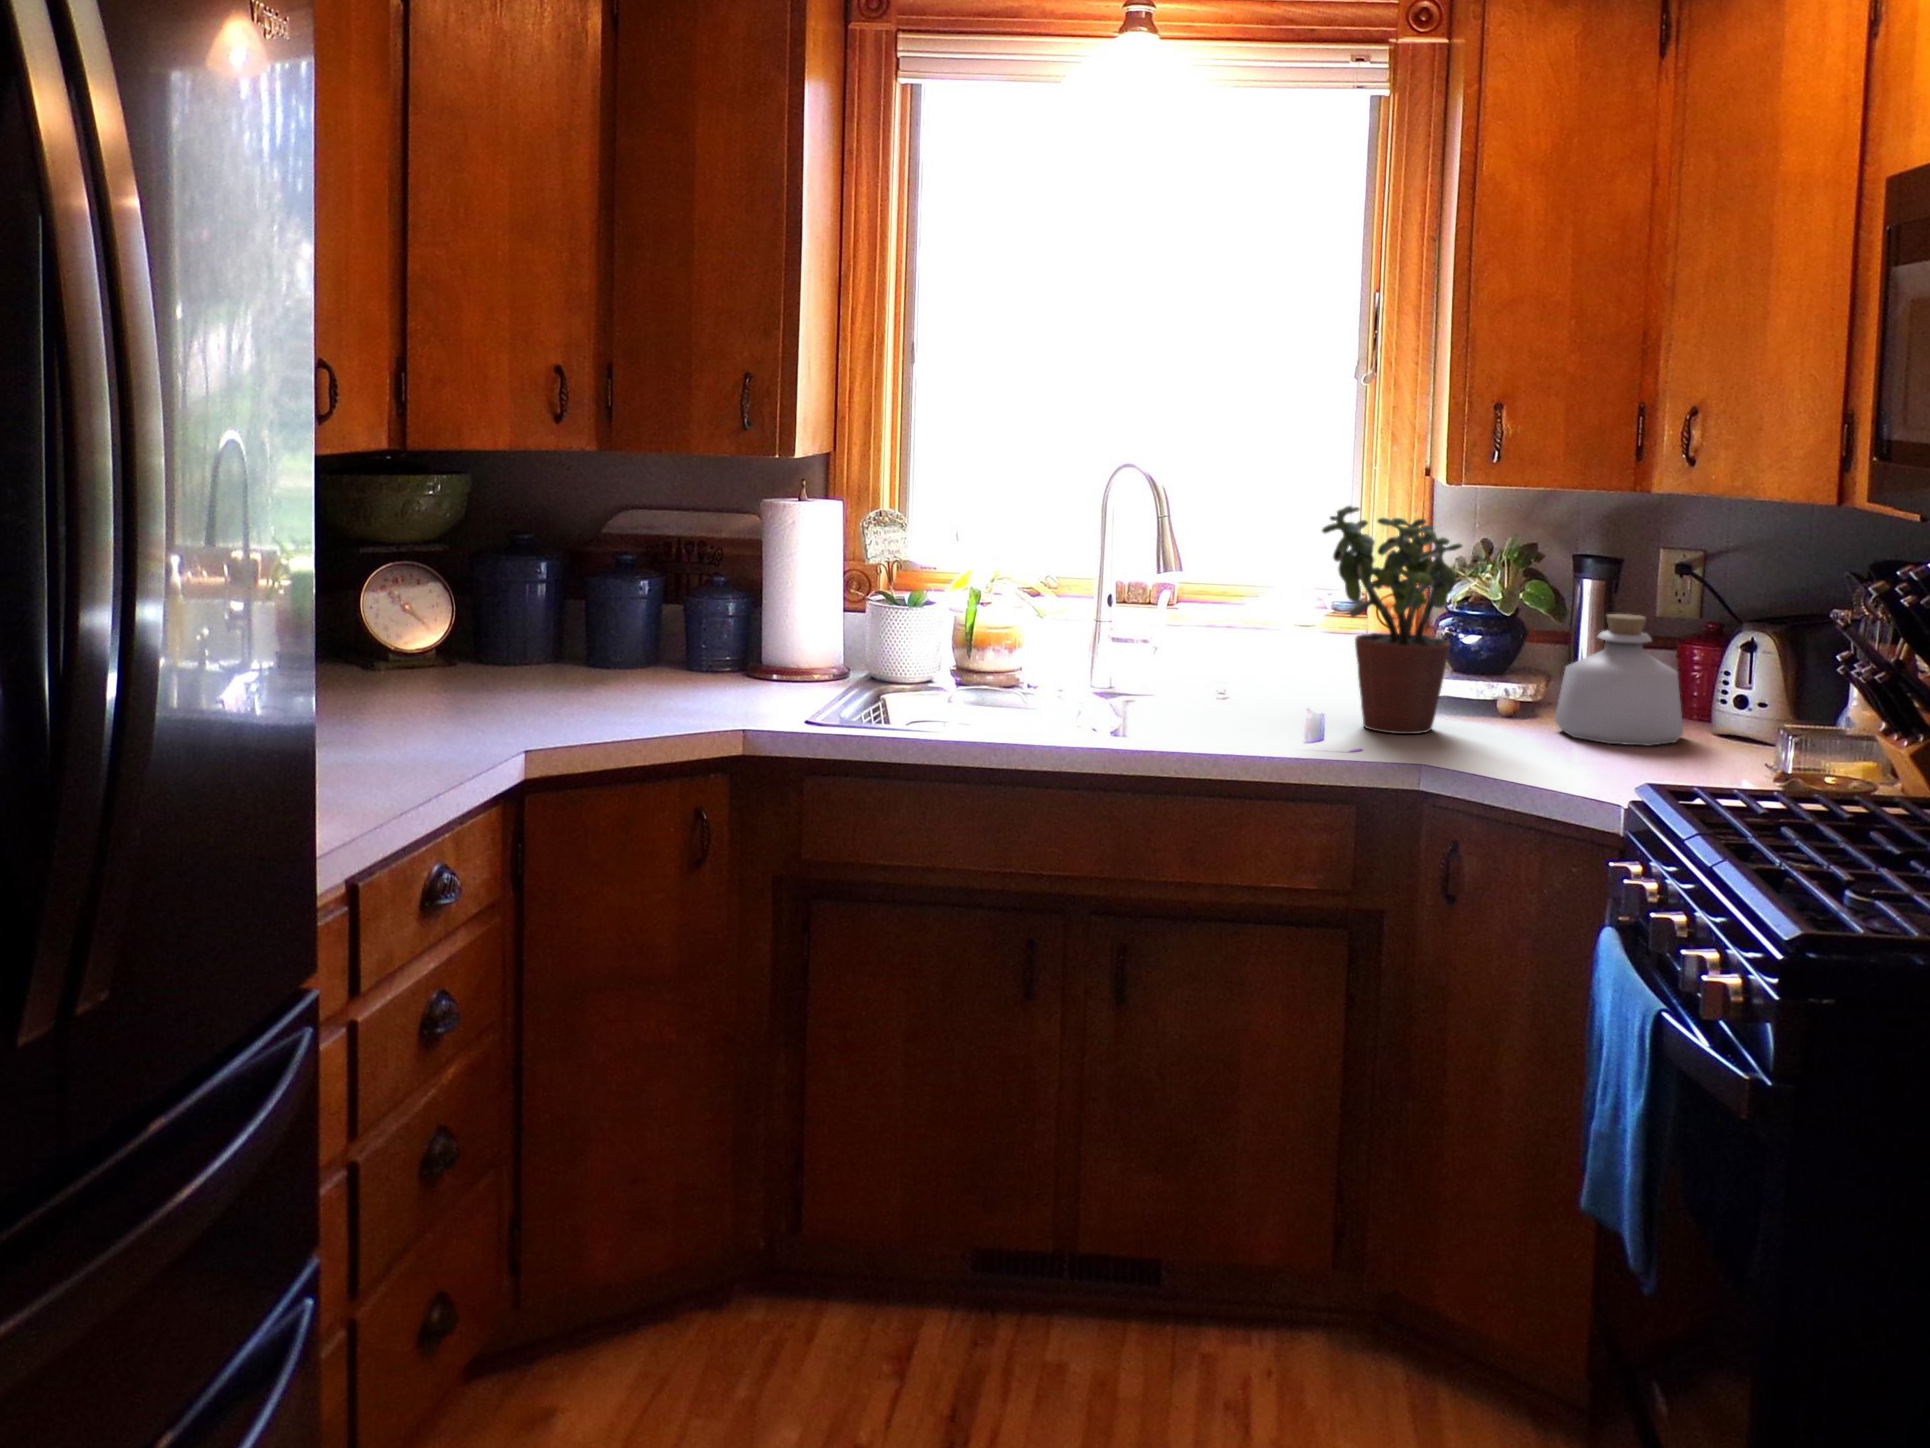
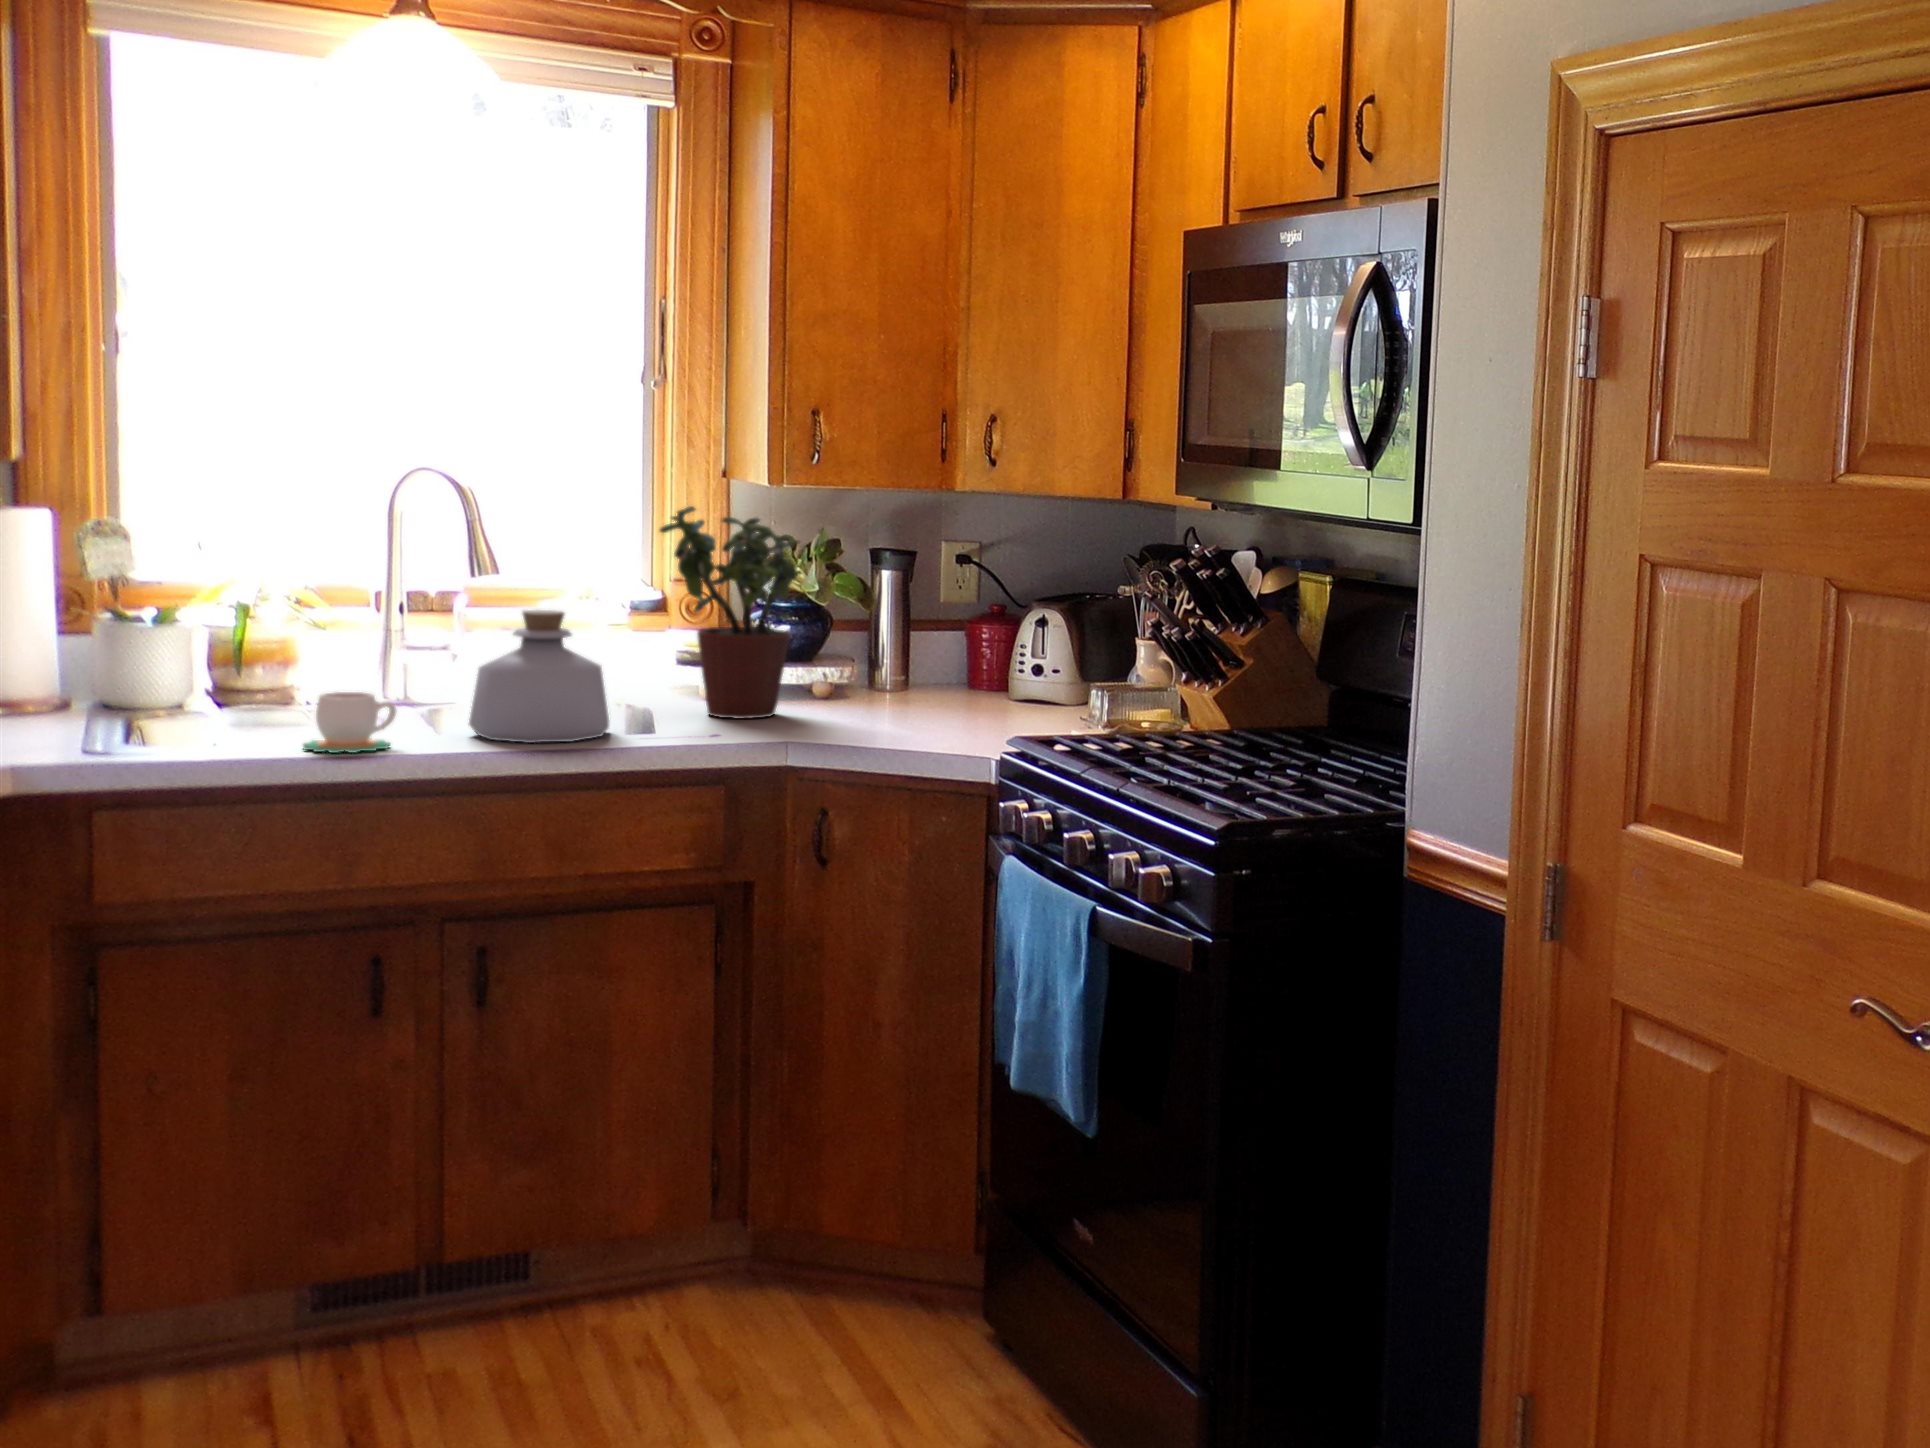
bottle: present [1555,614,1683,746] -> present [469,610,609,743]
mug: none [956,682,1038,744] -> present [303,692,396,753]

